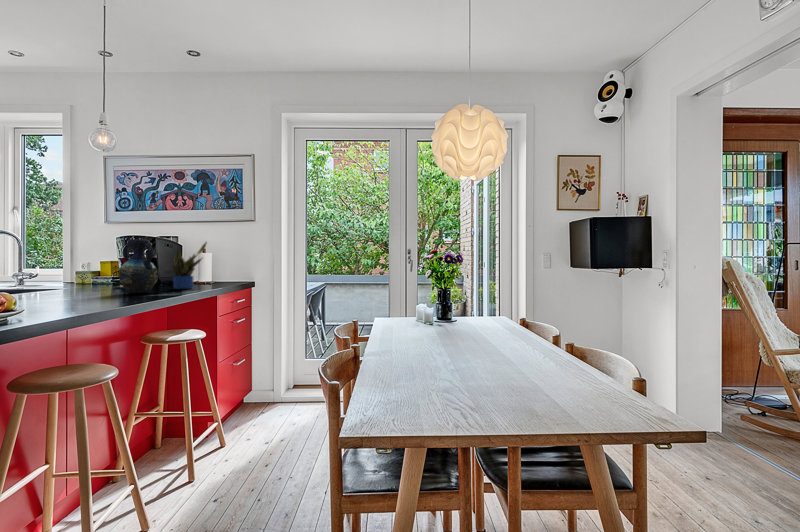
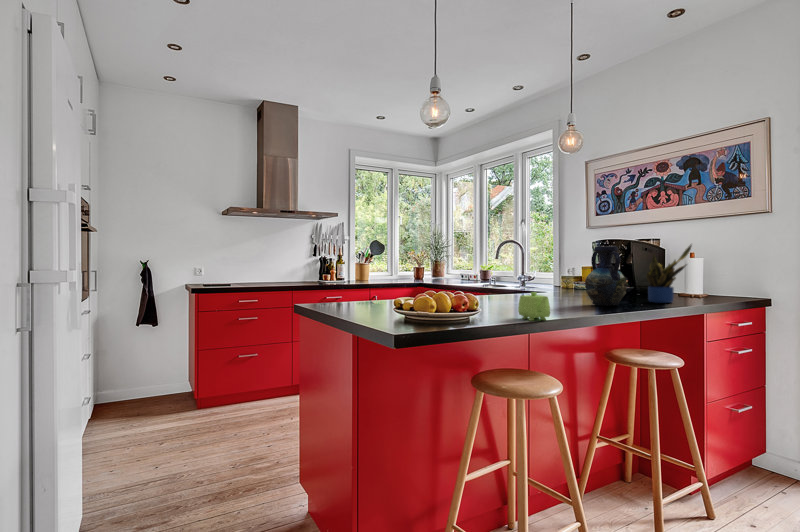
teapot: none [56,280,94,307] -> present [518,292,550,321]

